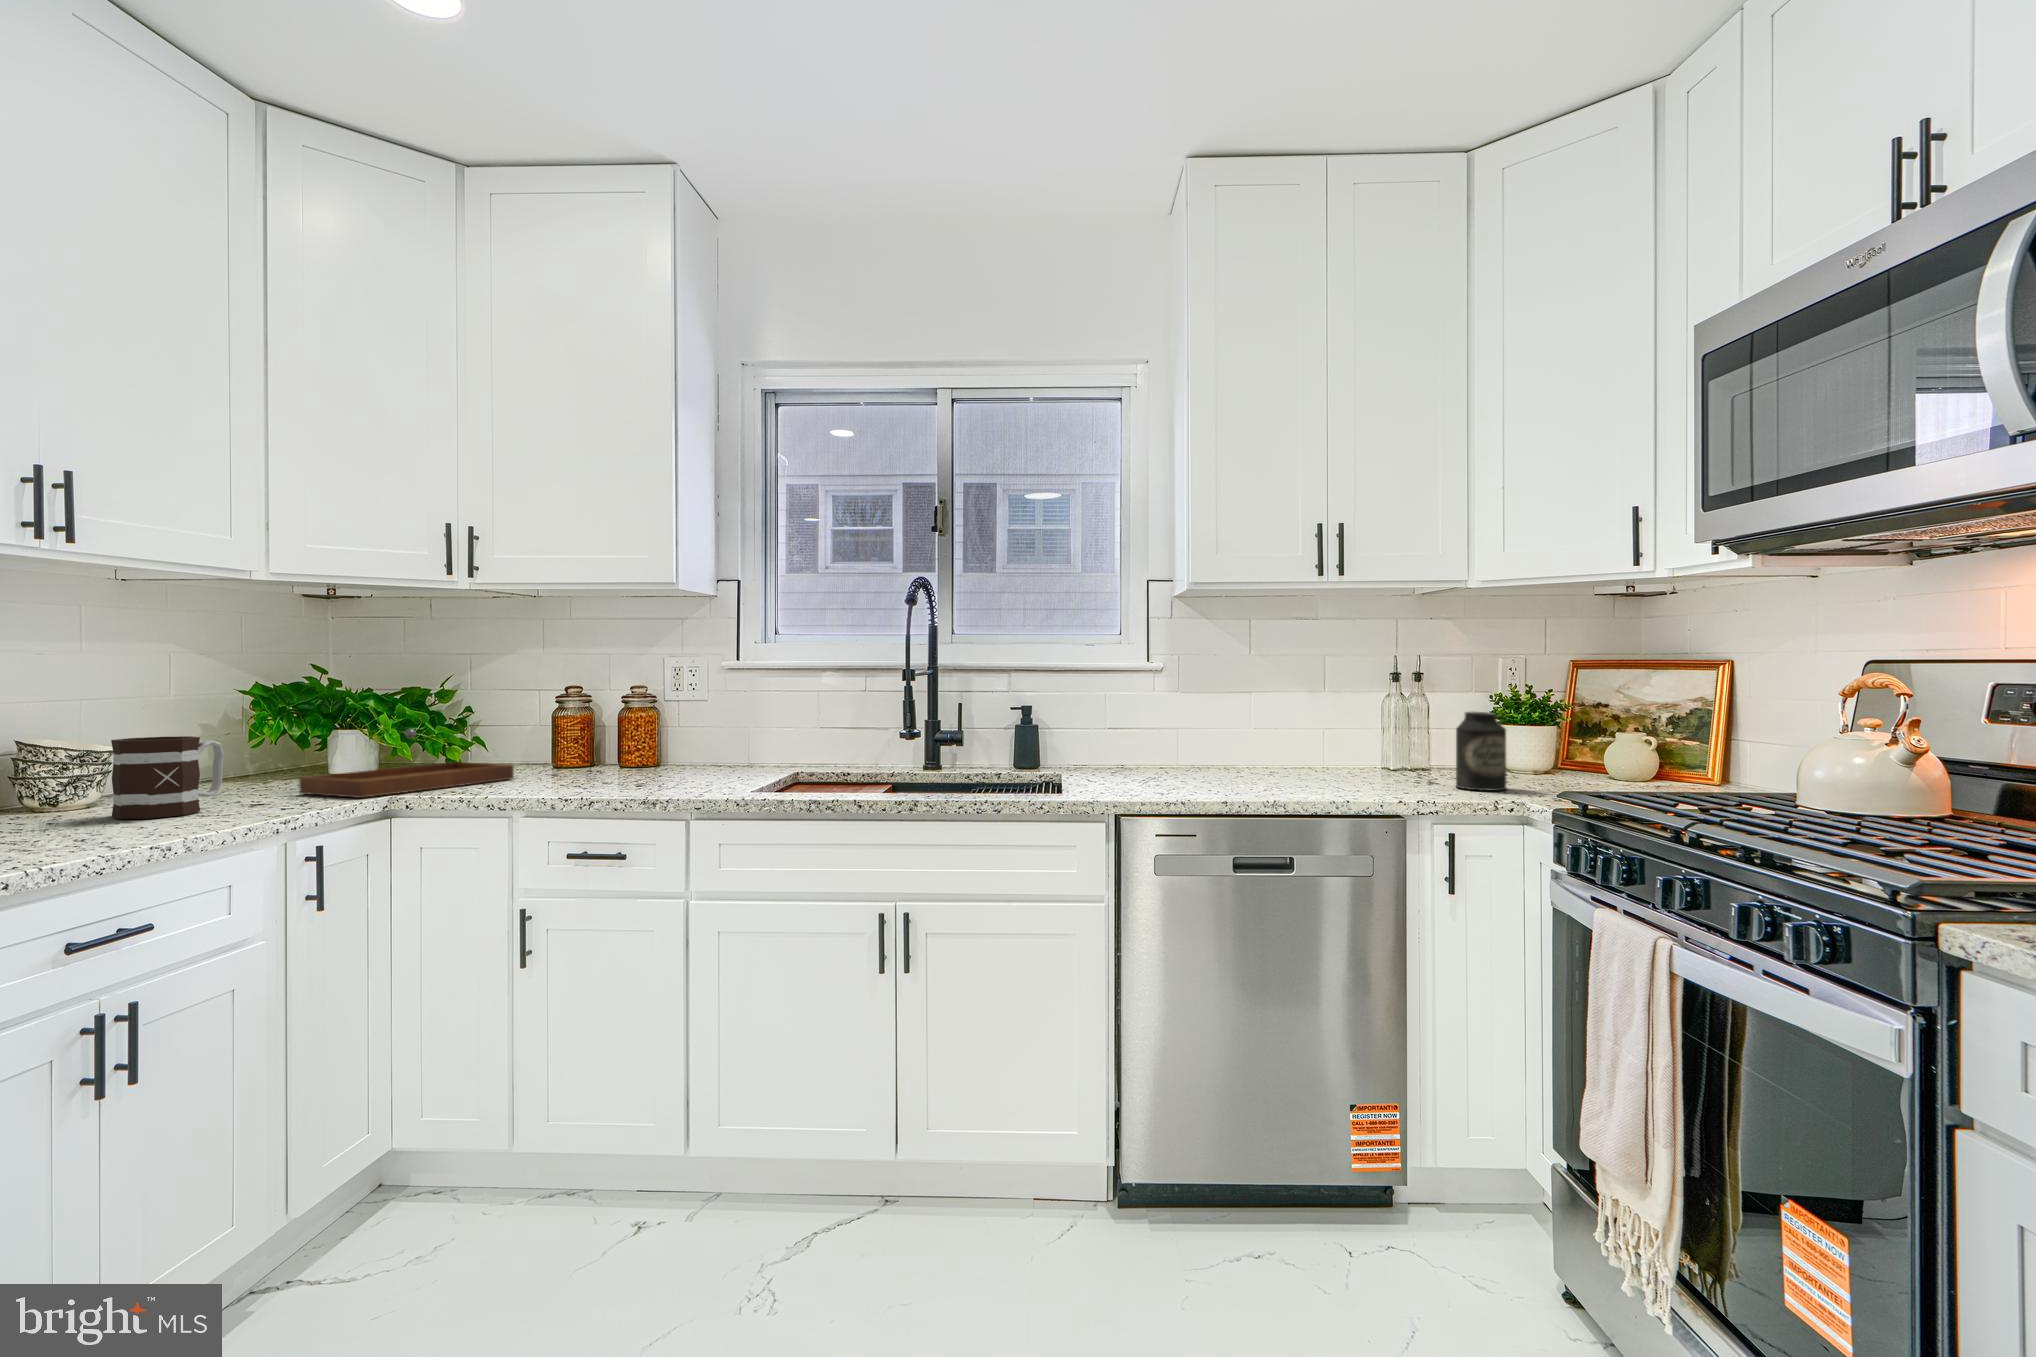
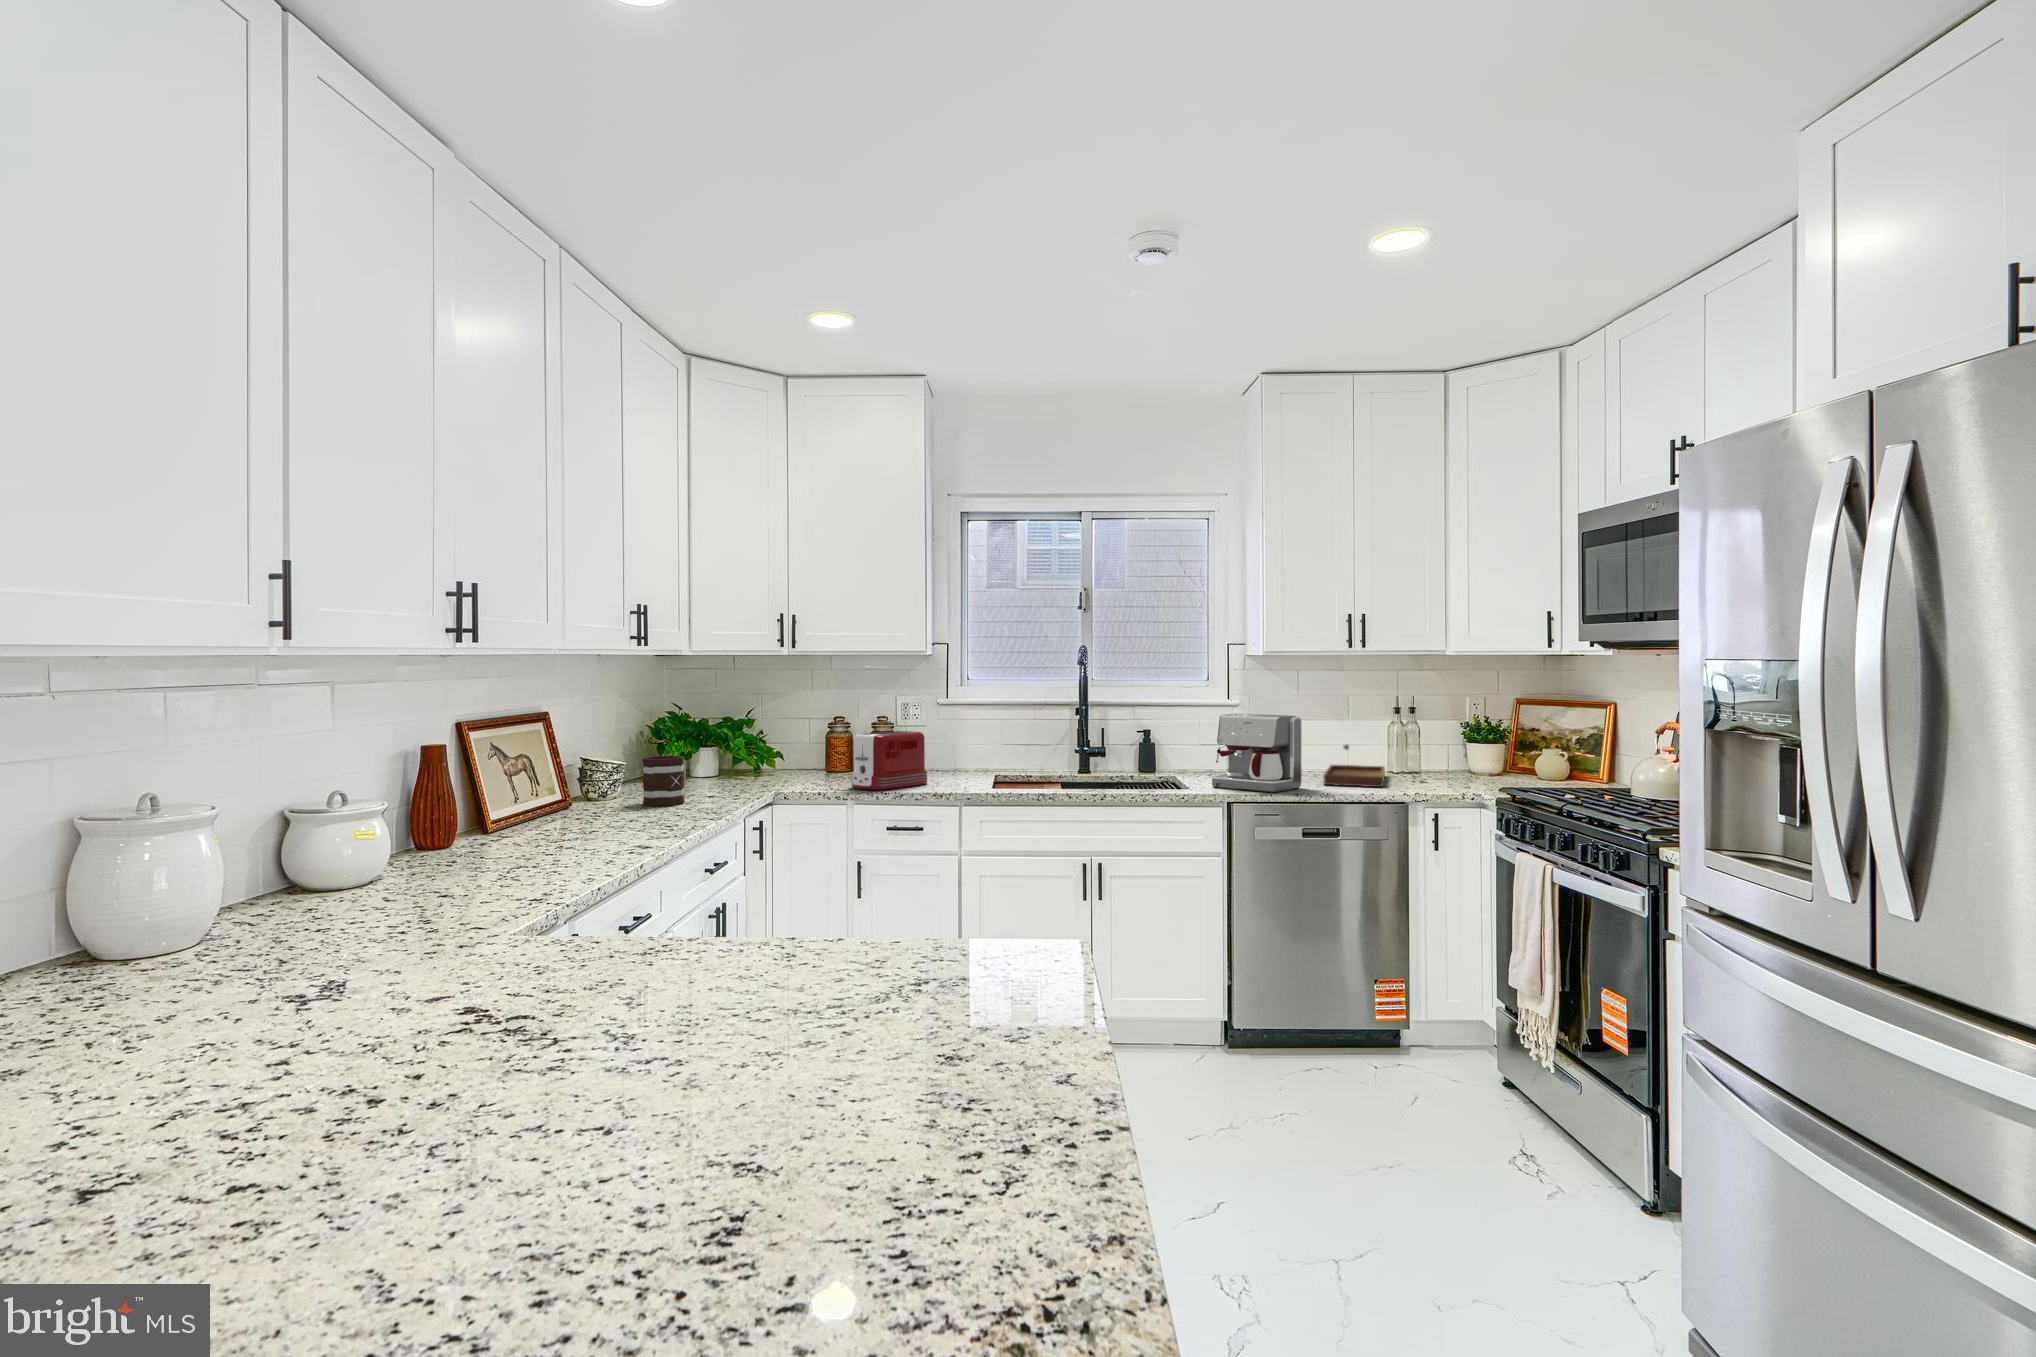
coffee maker: none [1096,677,1236,799] -> present [1212,714,1302,792]
toaster: none [533,704,668,793] -> present [851,731,928,790]
canister: present [1456,712,1506,791] -> none [1439,736,1471,787]
tray: present [299,729,514,798] -> present [1324,744,1385,787]

